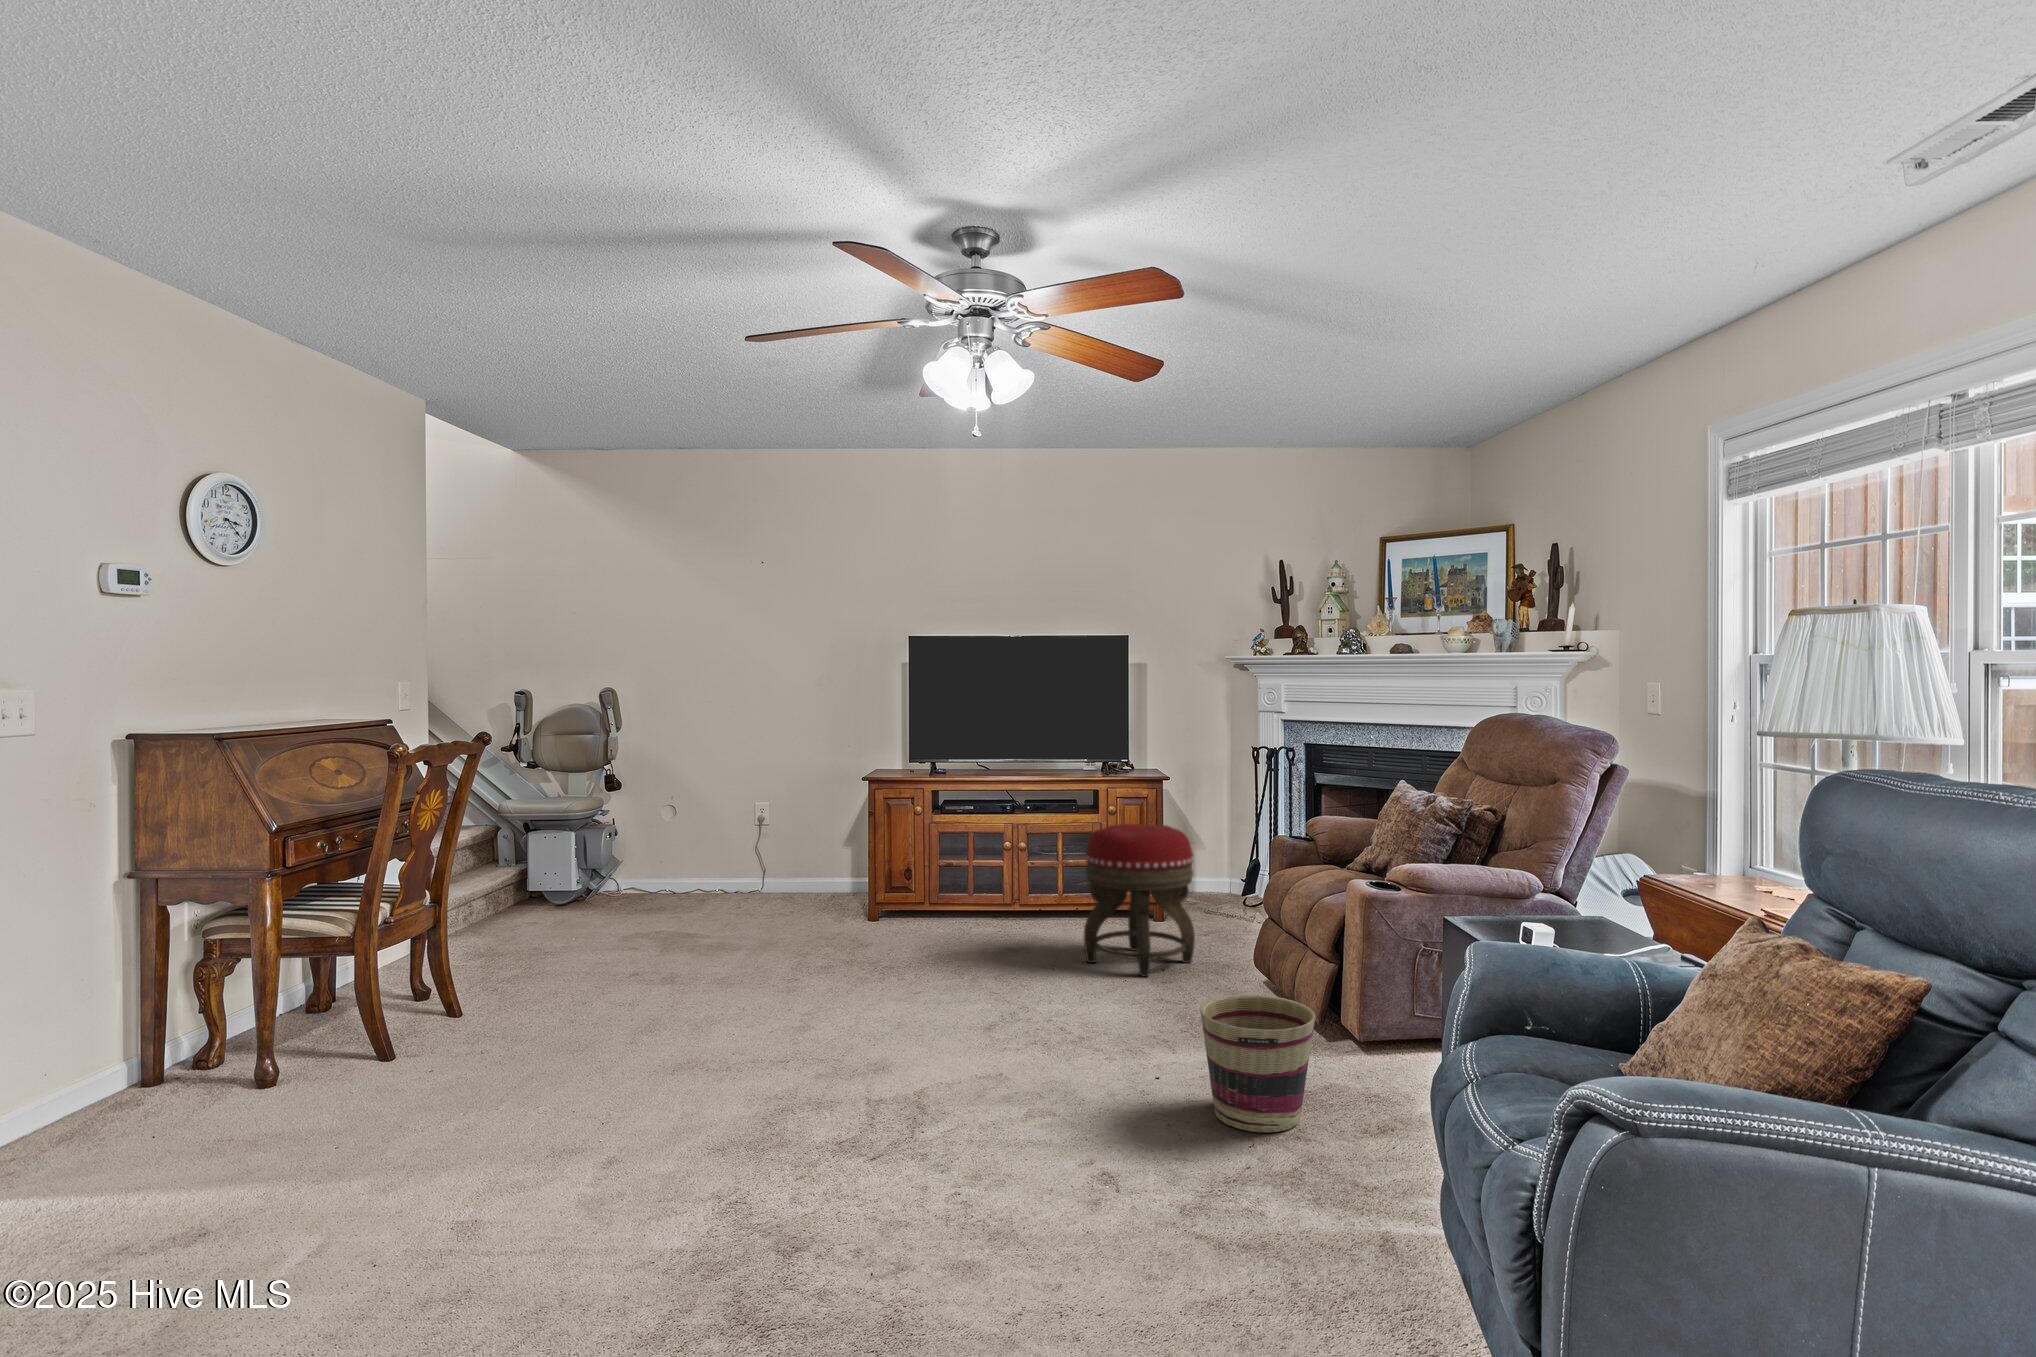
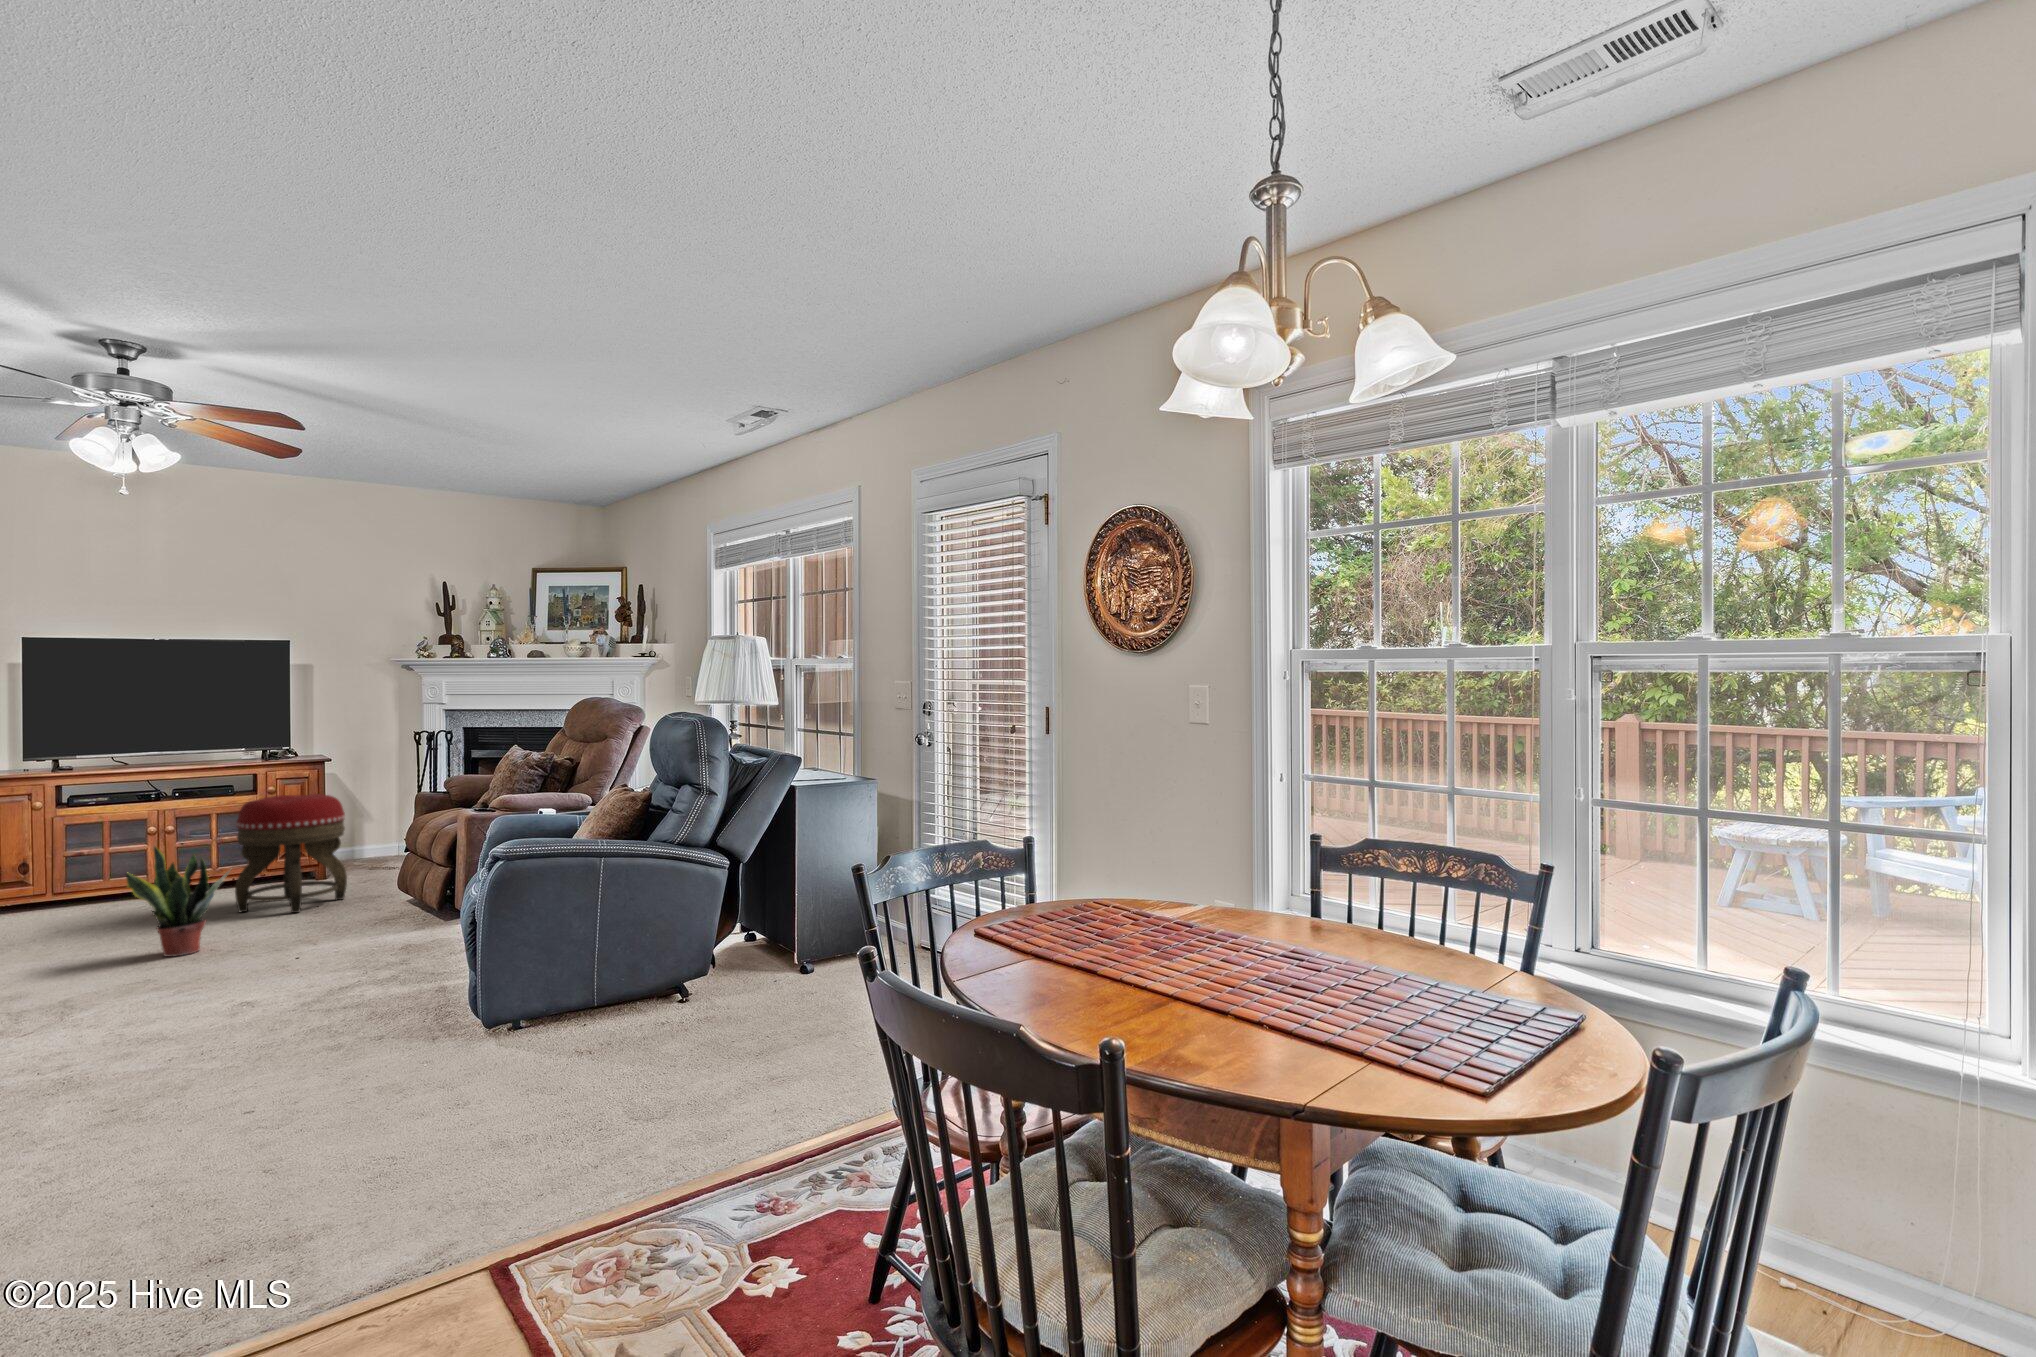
potted plant: none [988,885,1088,1027] -> present [126,847,231,957]
basket: present [1200,994,1315,1132] -> none [324,888,415,974]

